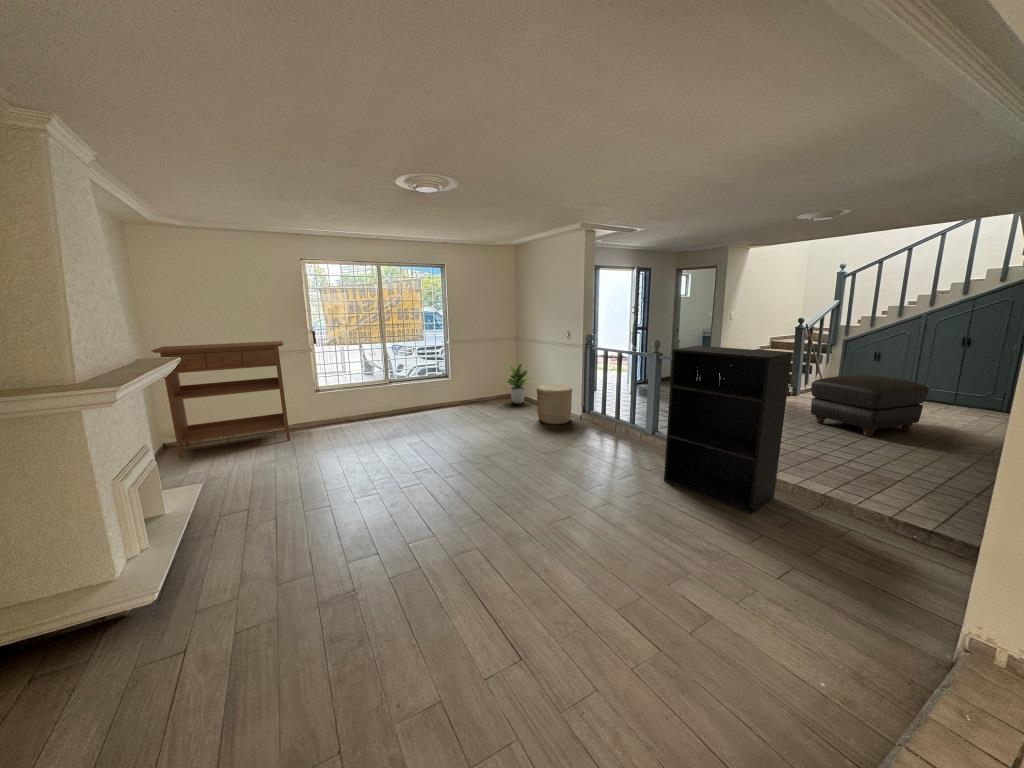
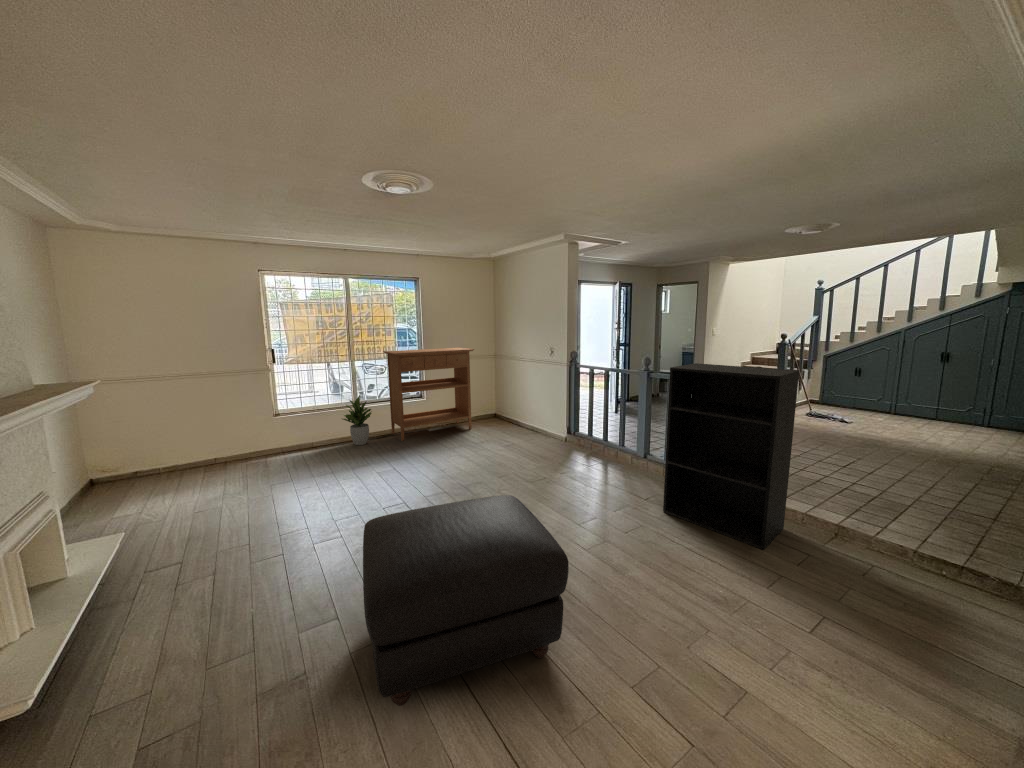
console table: present [151,341,290,458] -> present [383,348,474,441]
potted plant: present [506,364,529,404] -> present [343,395,372,445]
ottoman: present [811,374,929,437] -> present [363,495,569,706]
woven basket: present [536,384,572,424] -> none [519,404,557,448]

